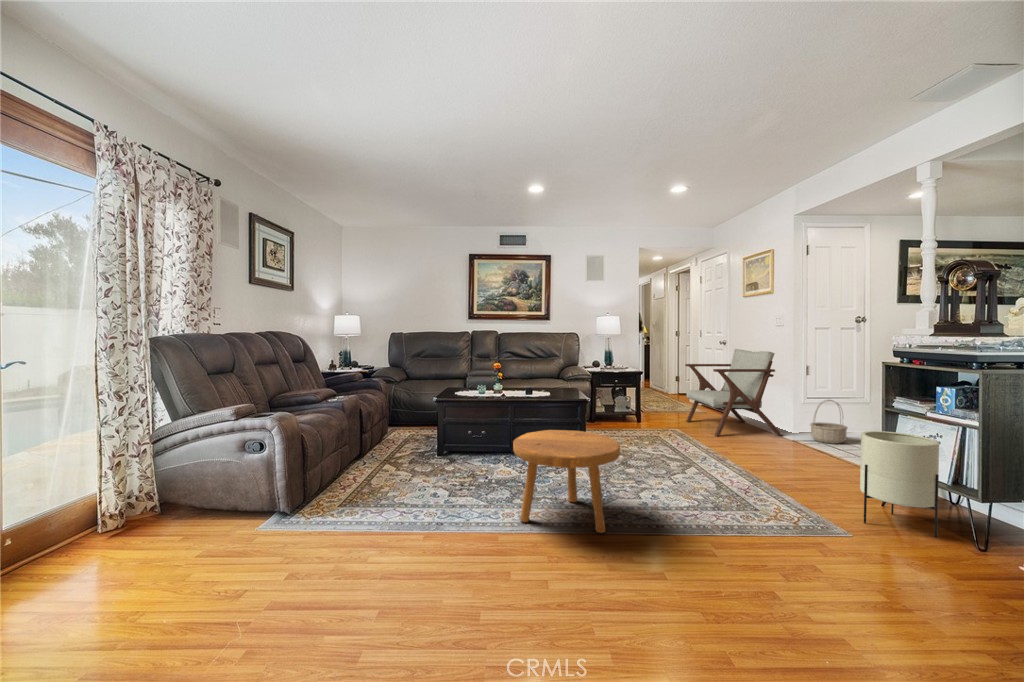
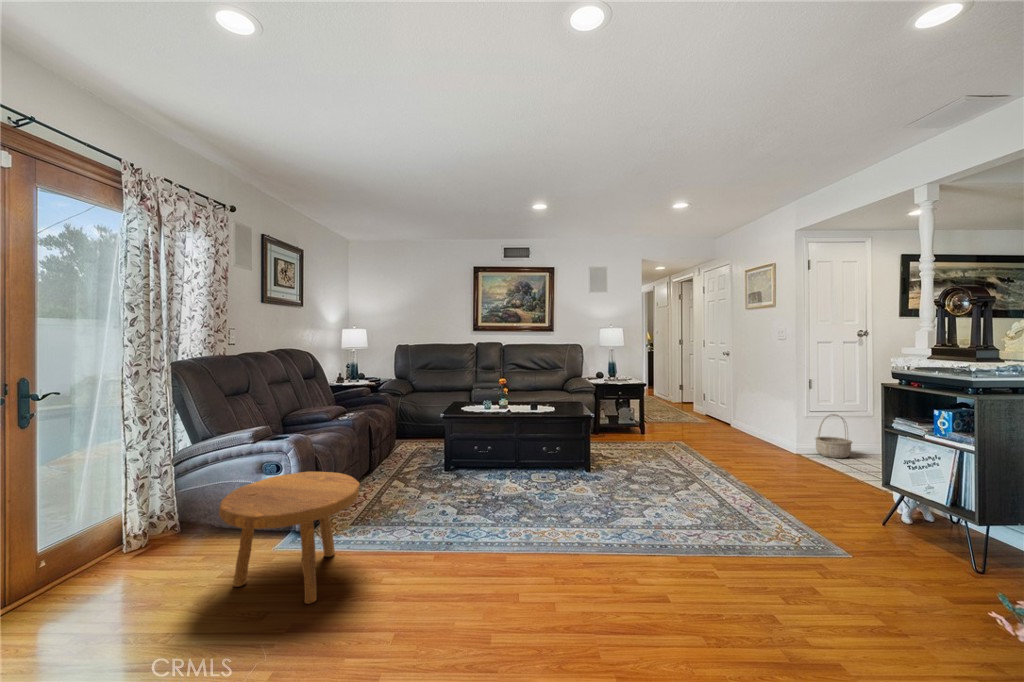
lounge chair: present [685,349,783,436] -> none [690,362,788,450]
footstool: present [513,430,620,533] -> present [219,472,360,604]
planter: present [860,431,939,537] -> none [859,452,935,558]

